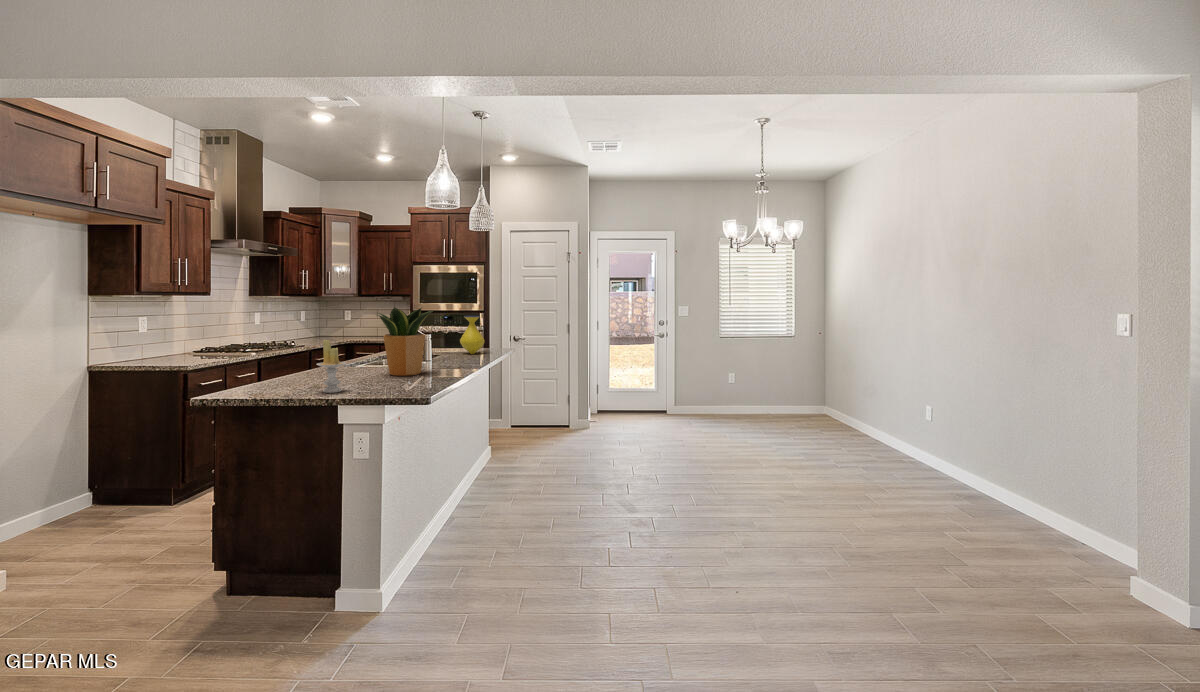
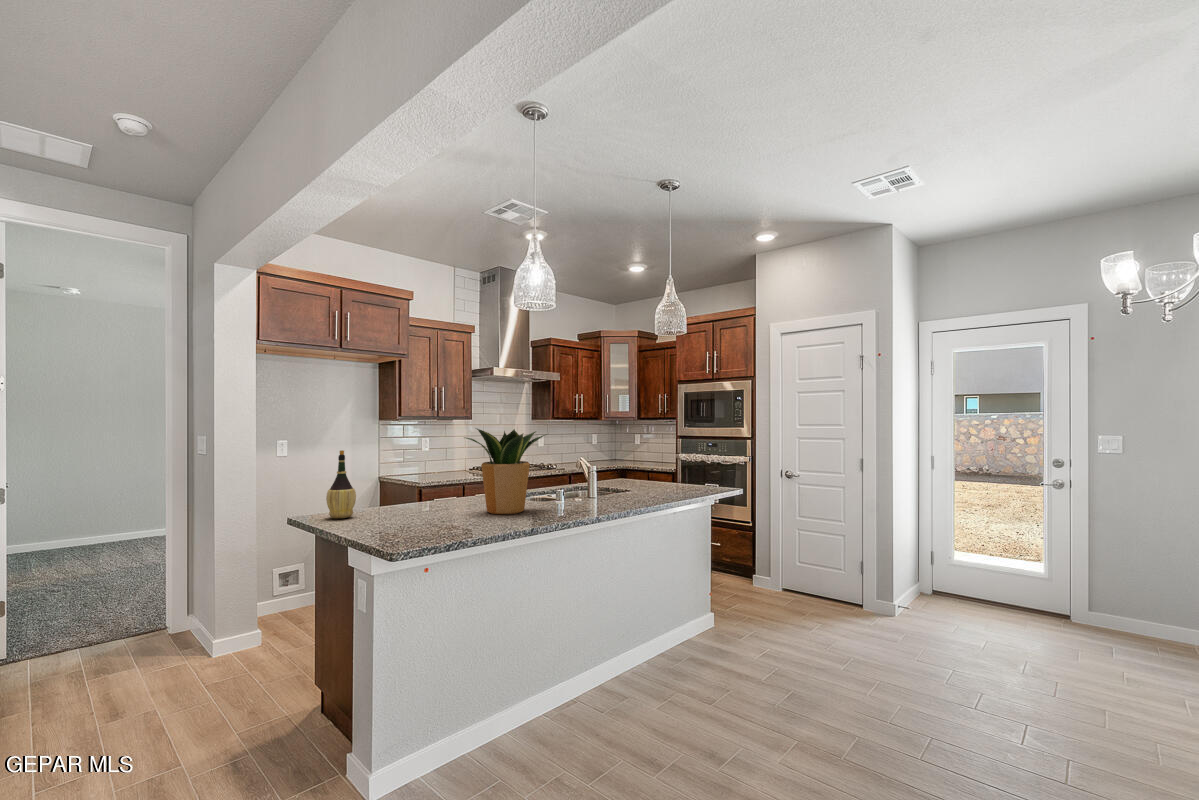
vase: present [460,316,484,354] -> none [653,442,683,492]
wine bottle: none [259,329,289,392] -> present [326,450,356,518]
candle: present [317,340,346,393] -> none [356,464,388,526]

